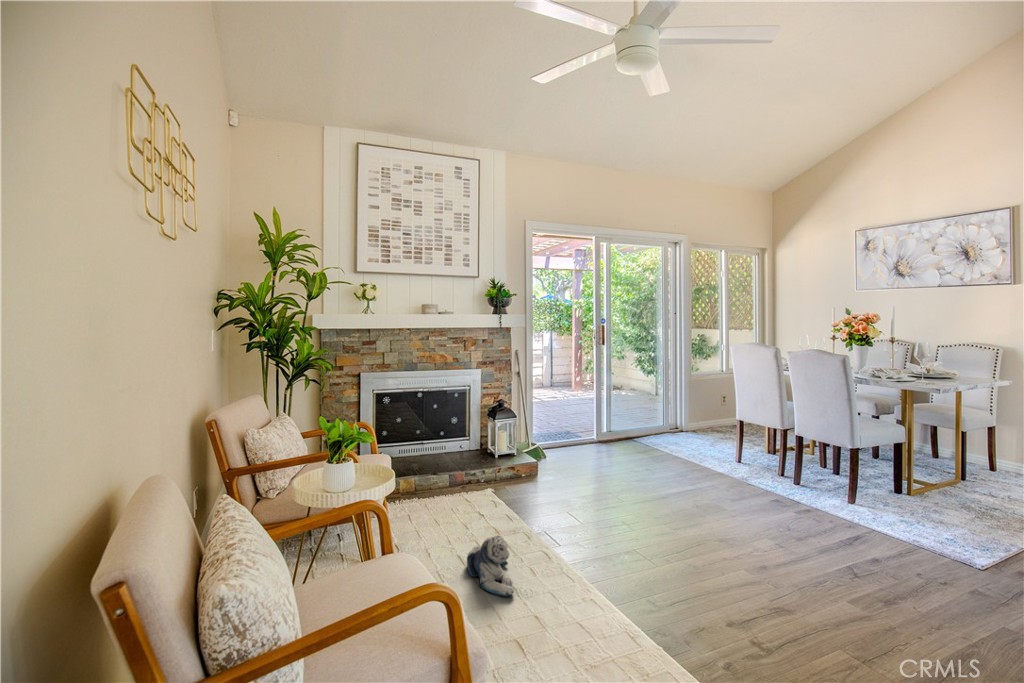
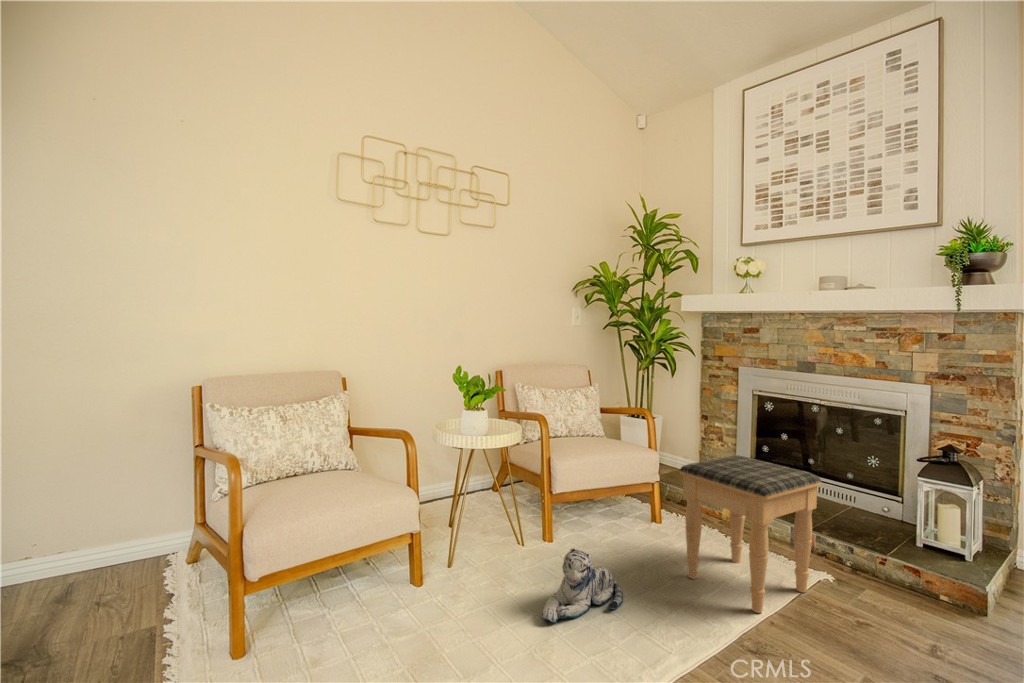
footstool: none [460,432,534,528] -> present [680,455,821,613]

